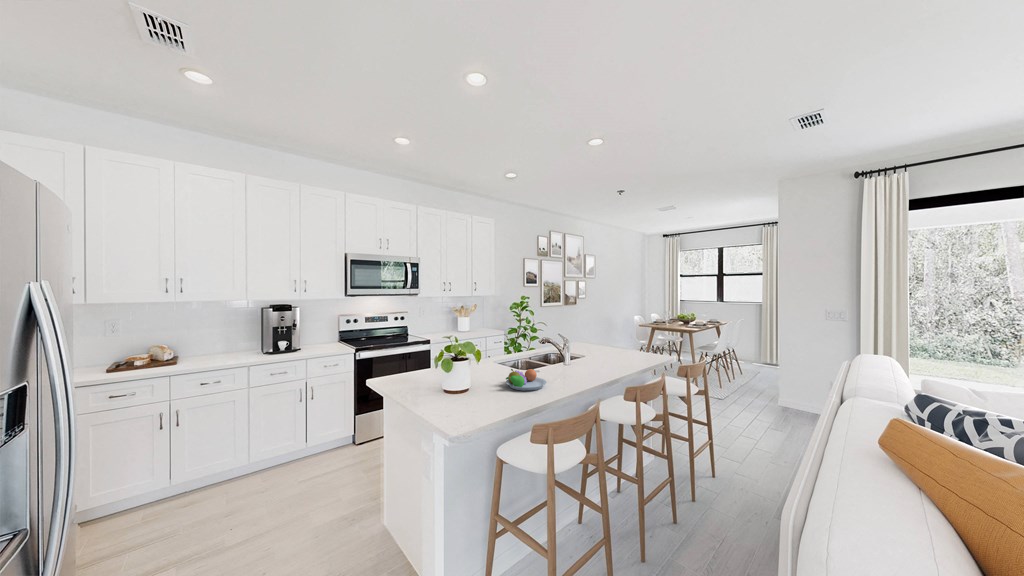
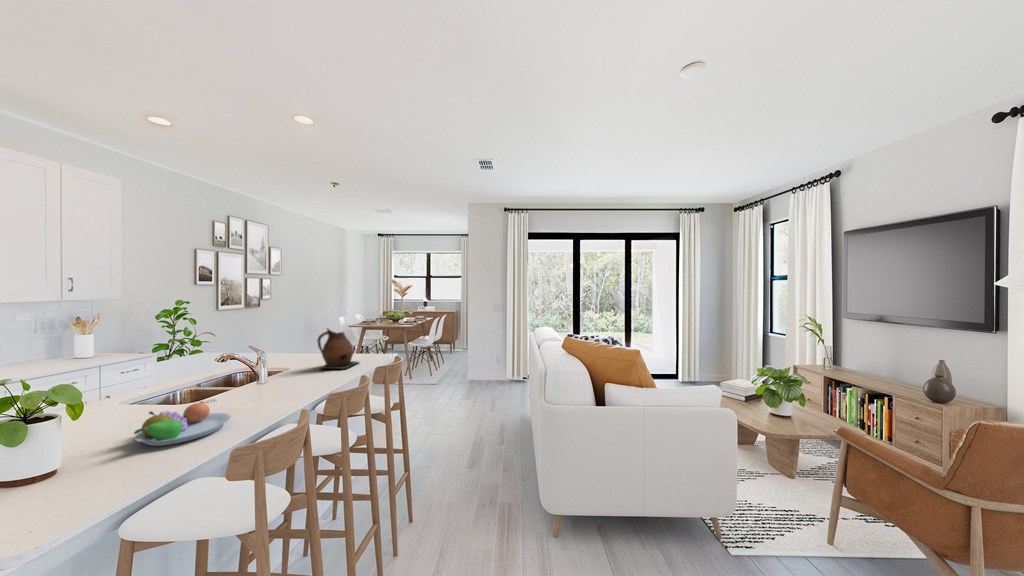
ceramic pitcher: none [602,327,637,365] -> present [318,328,358,369]

